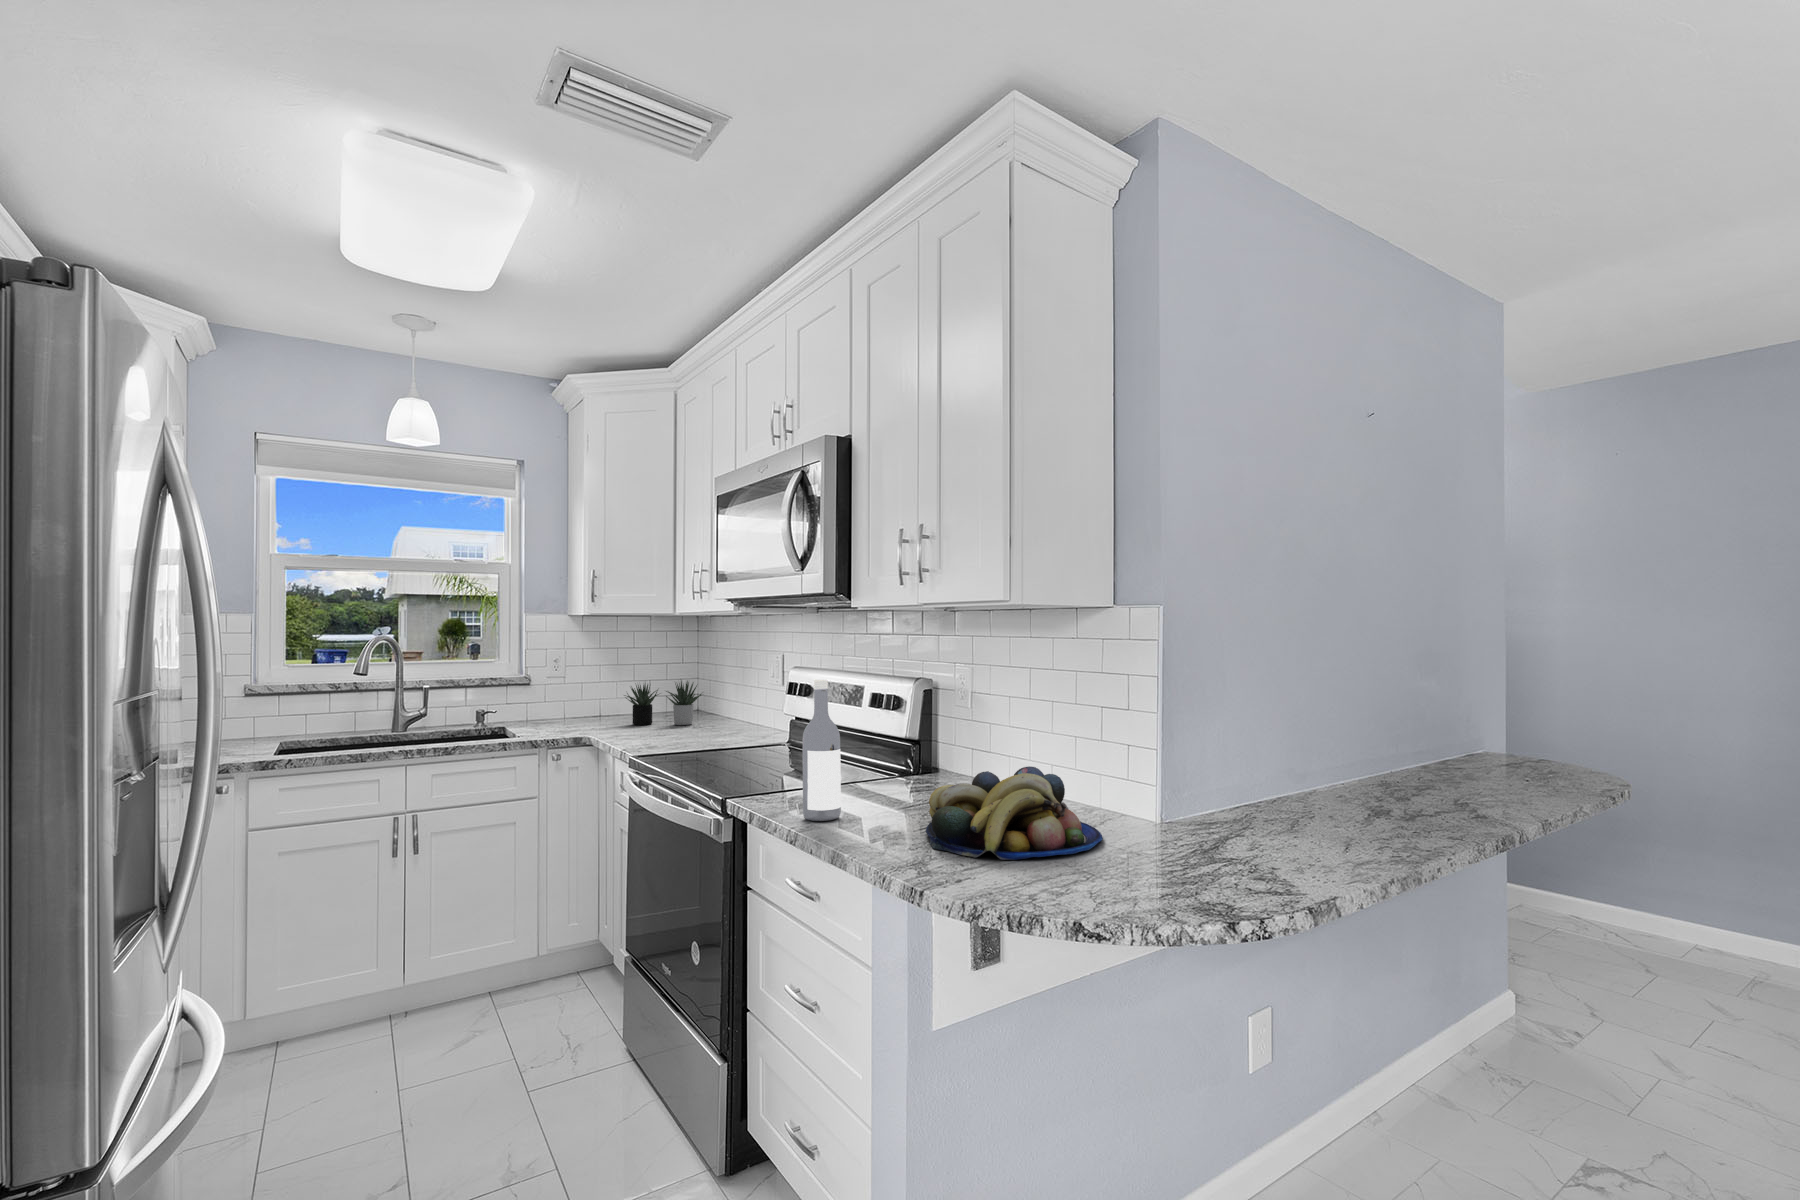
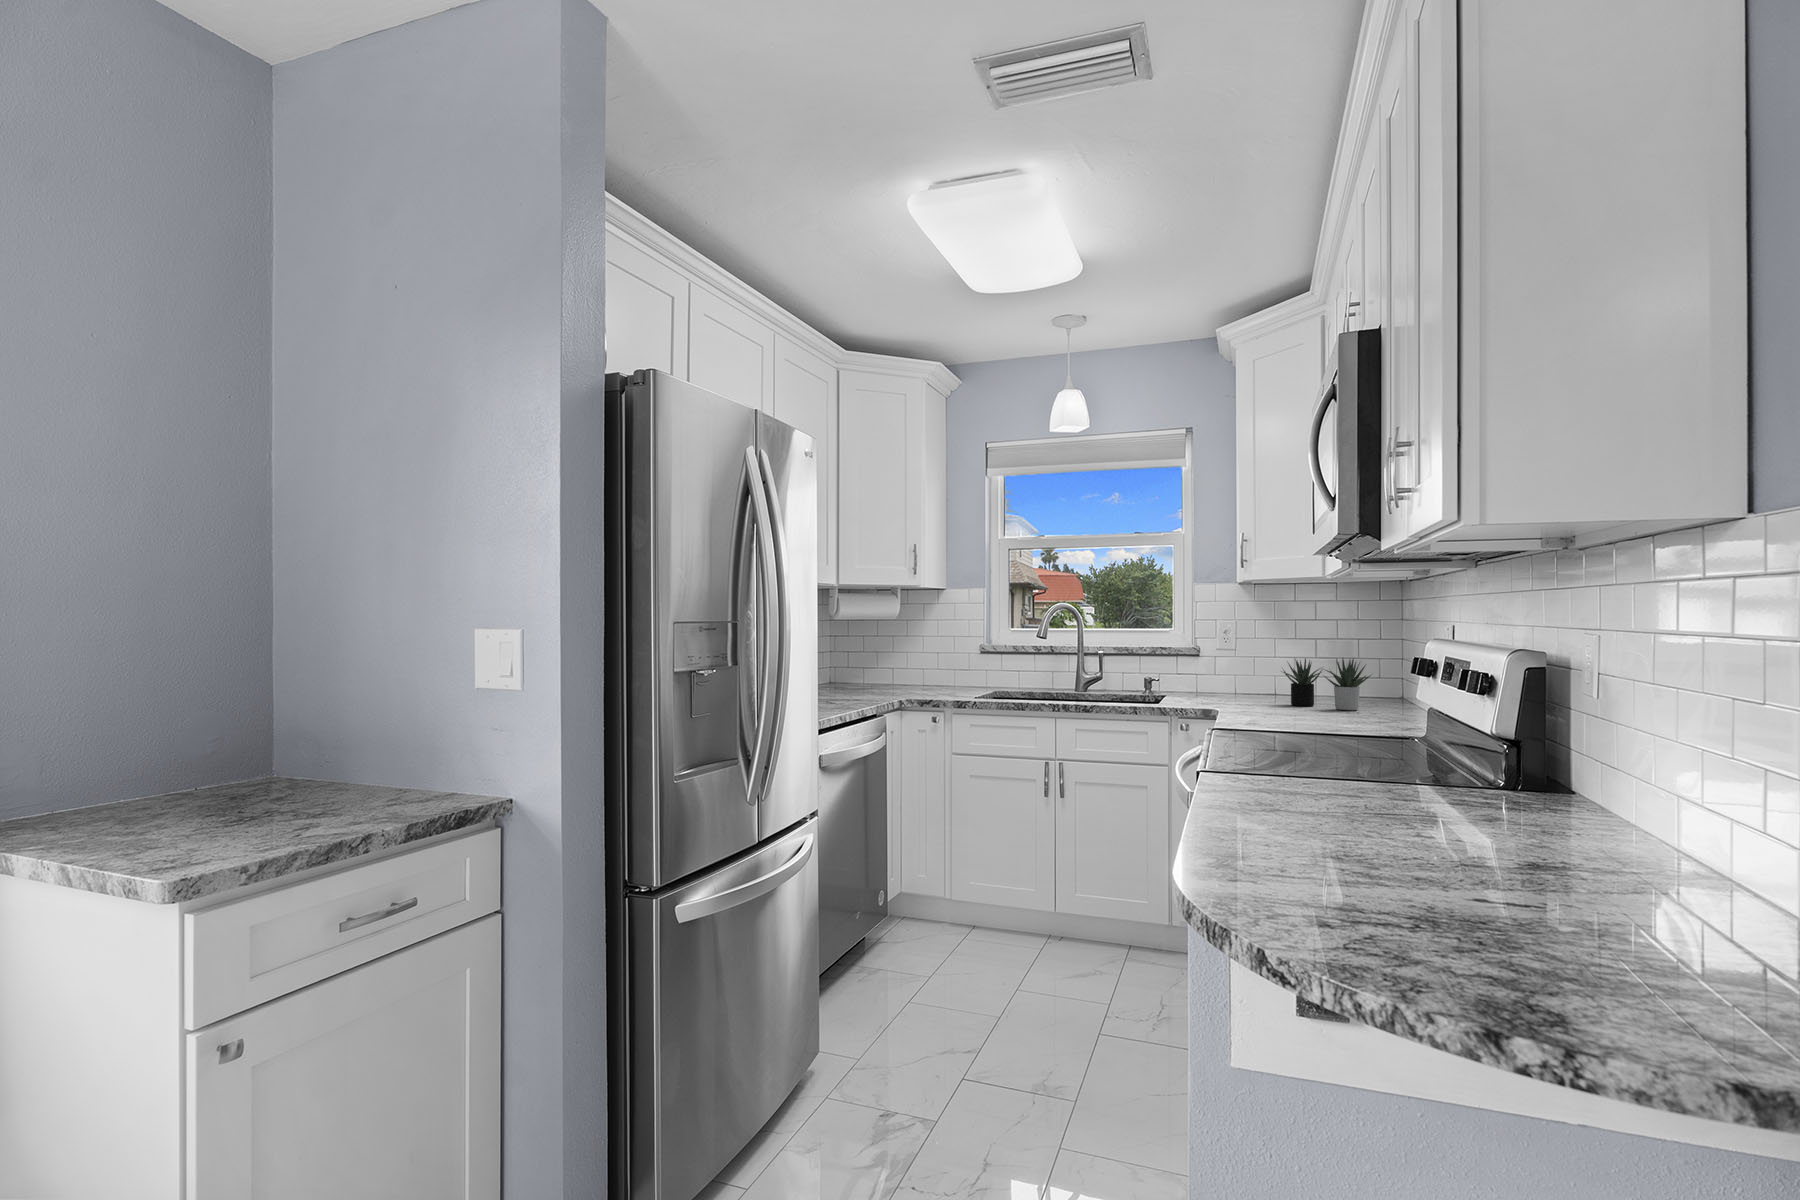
wine bottle: present [802,679,841,821] -> none [1231,637,1279,806]
fruit bowl: present [926,766,1103,860] -> none [1297,772,1610,903]

